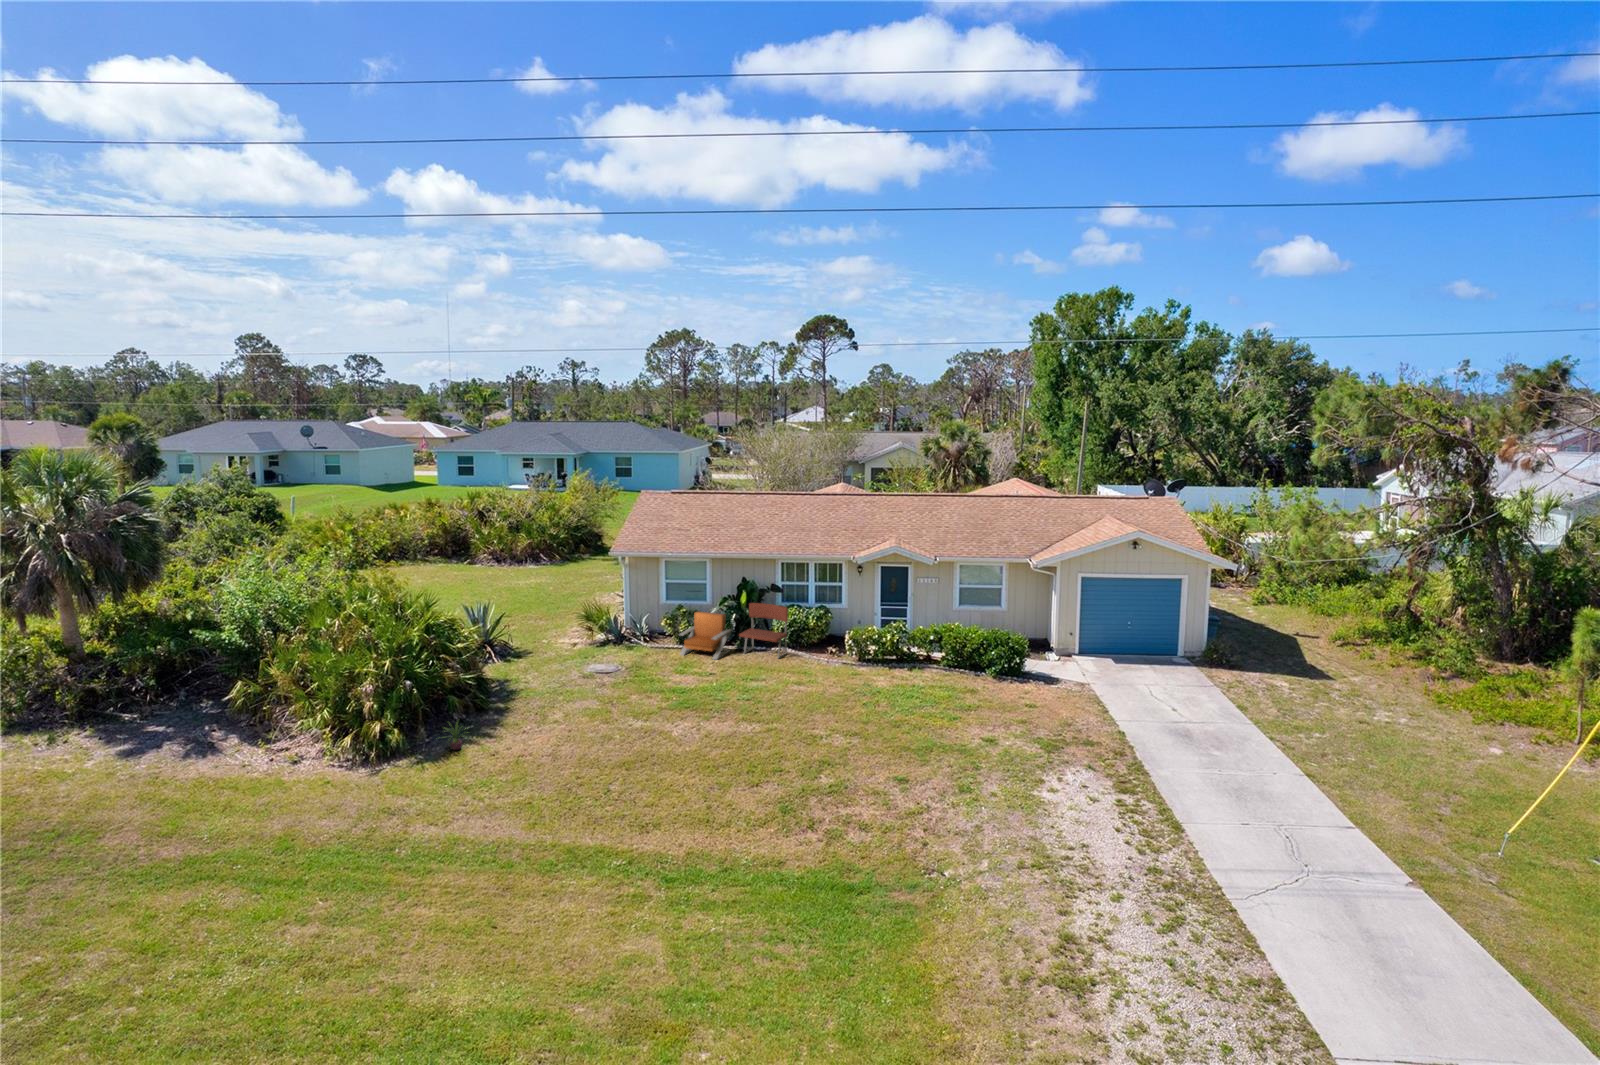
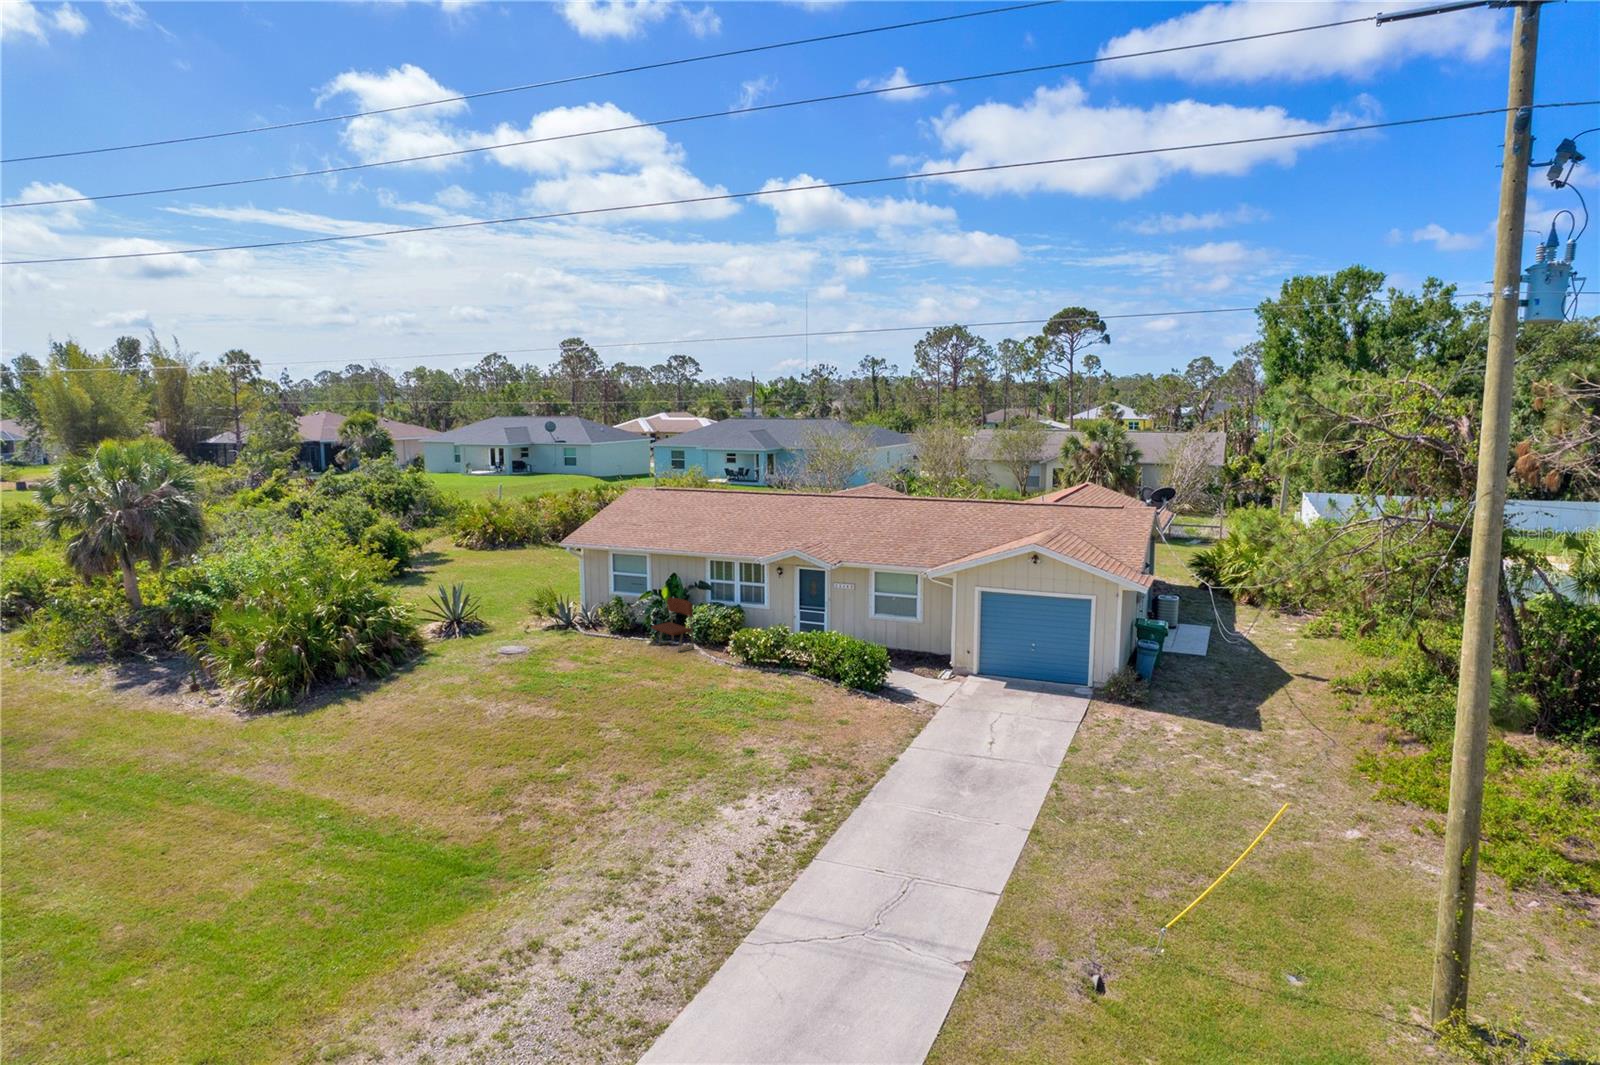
lounge chair: present [680,612,731,660] -> none [603,603,653,649]
decorative plant: present [444,723,466,750] -> present [189,667,200,692]

